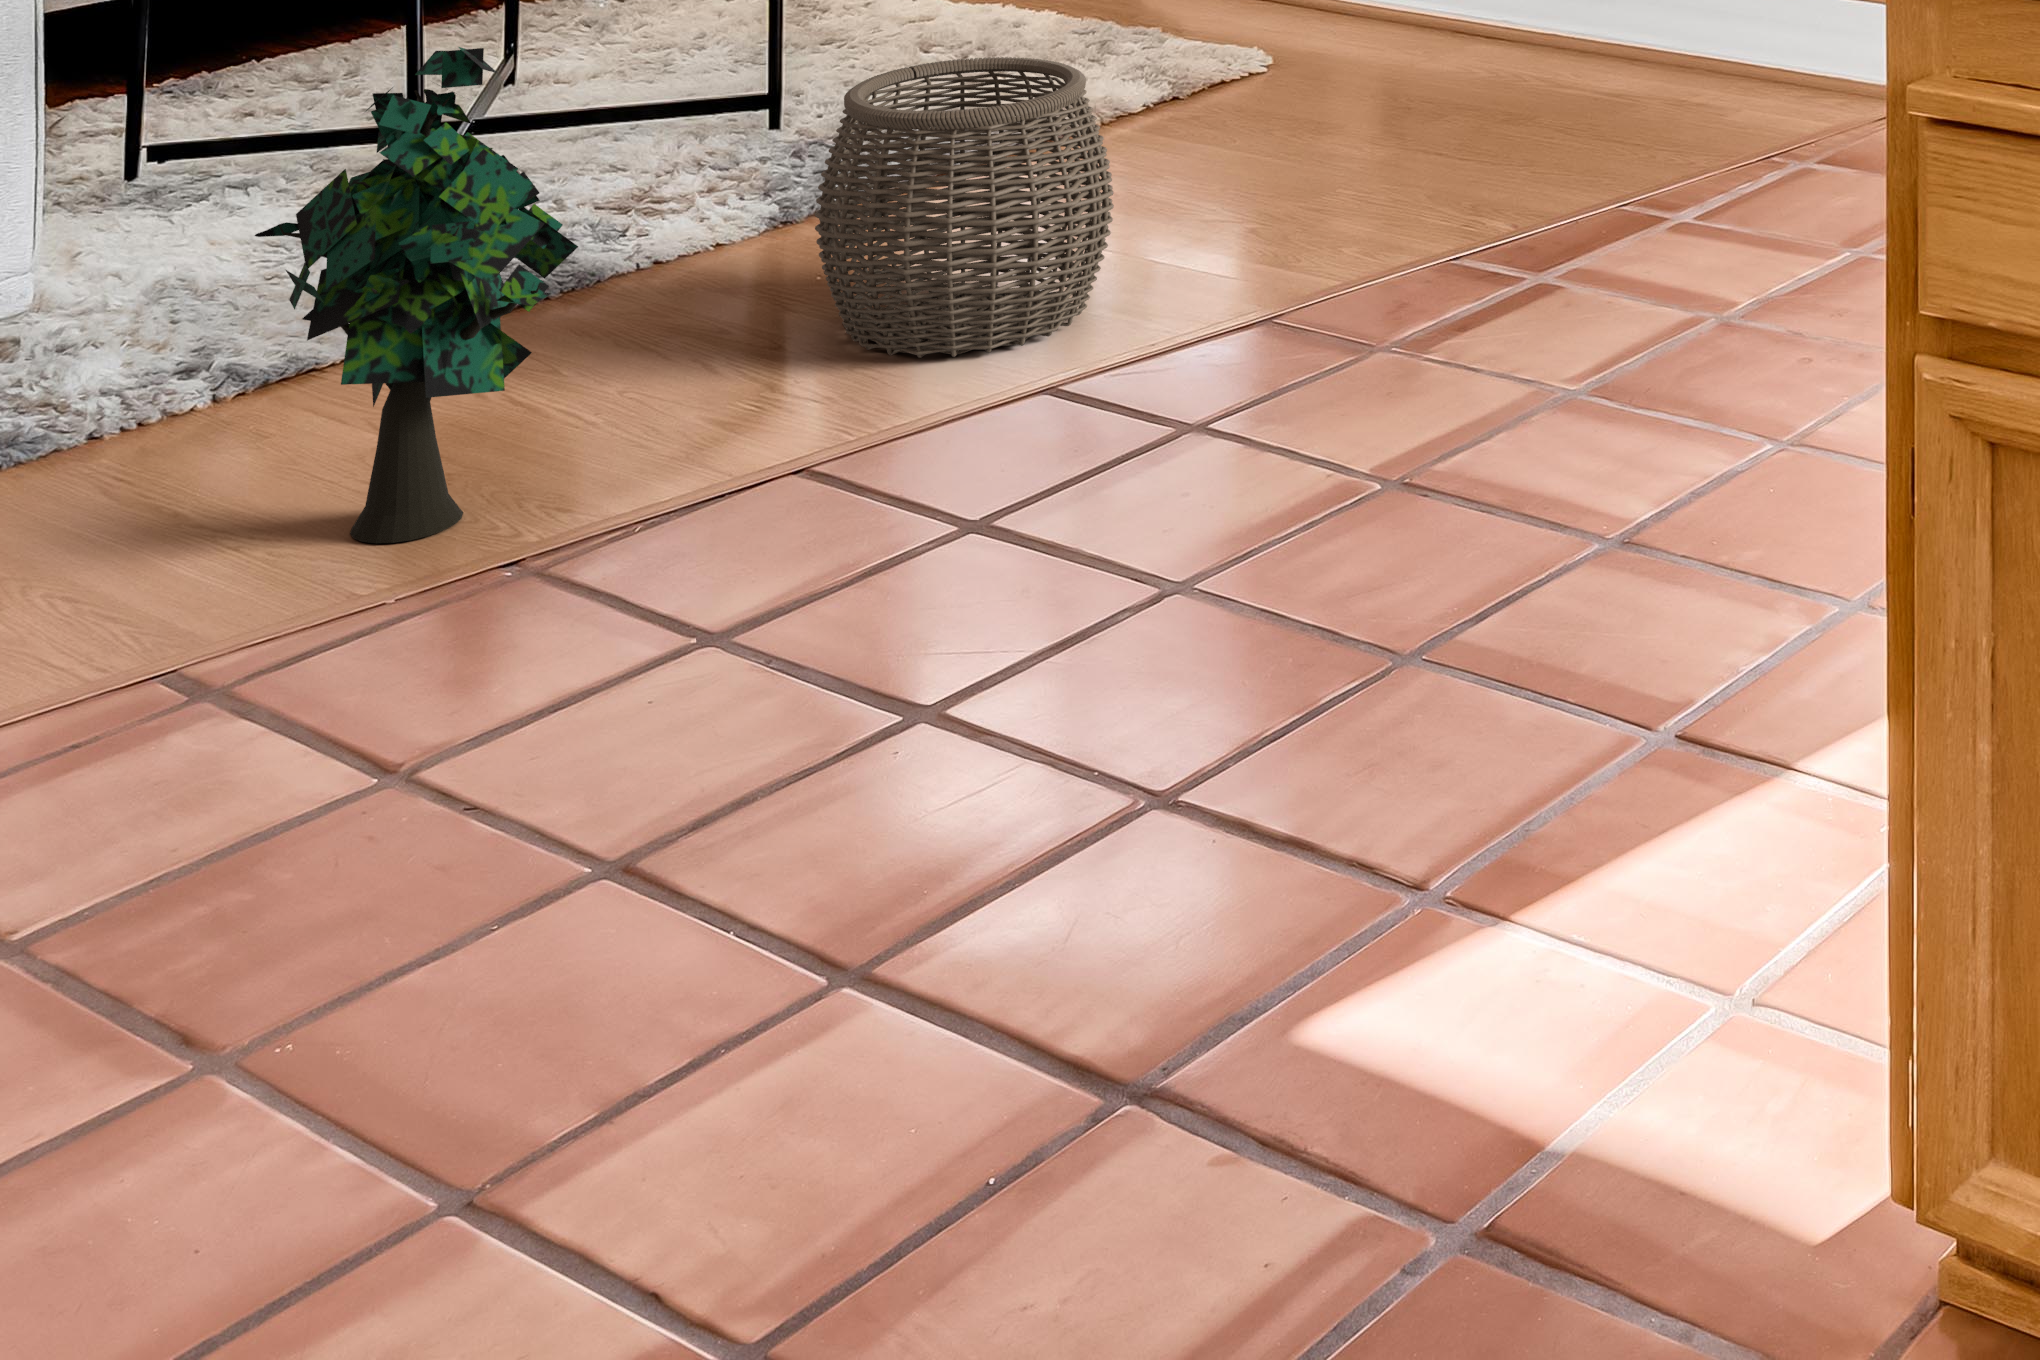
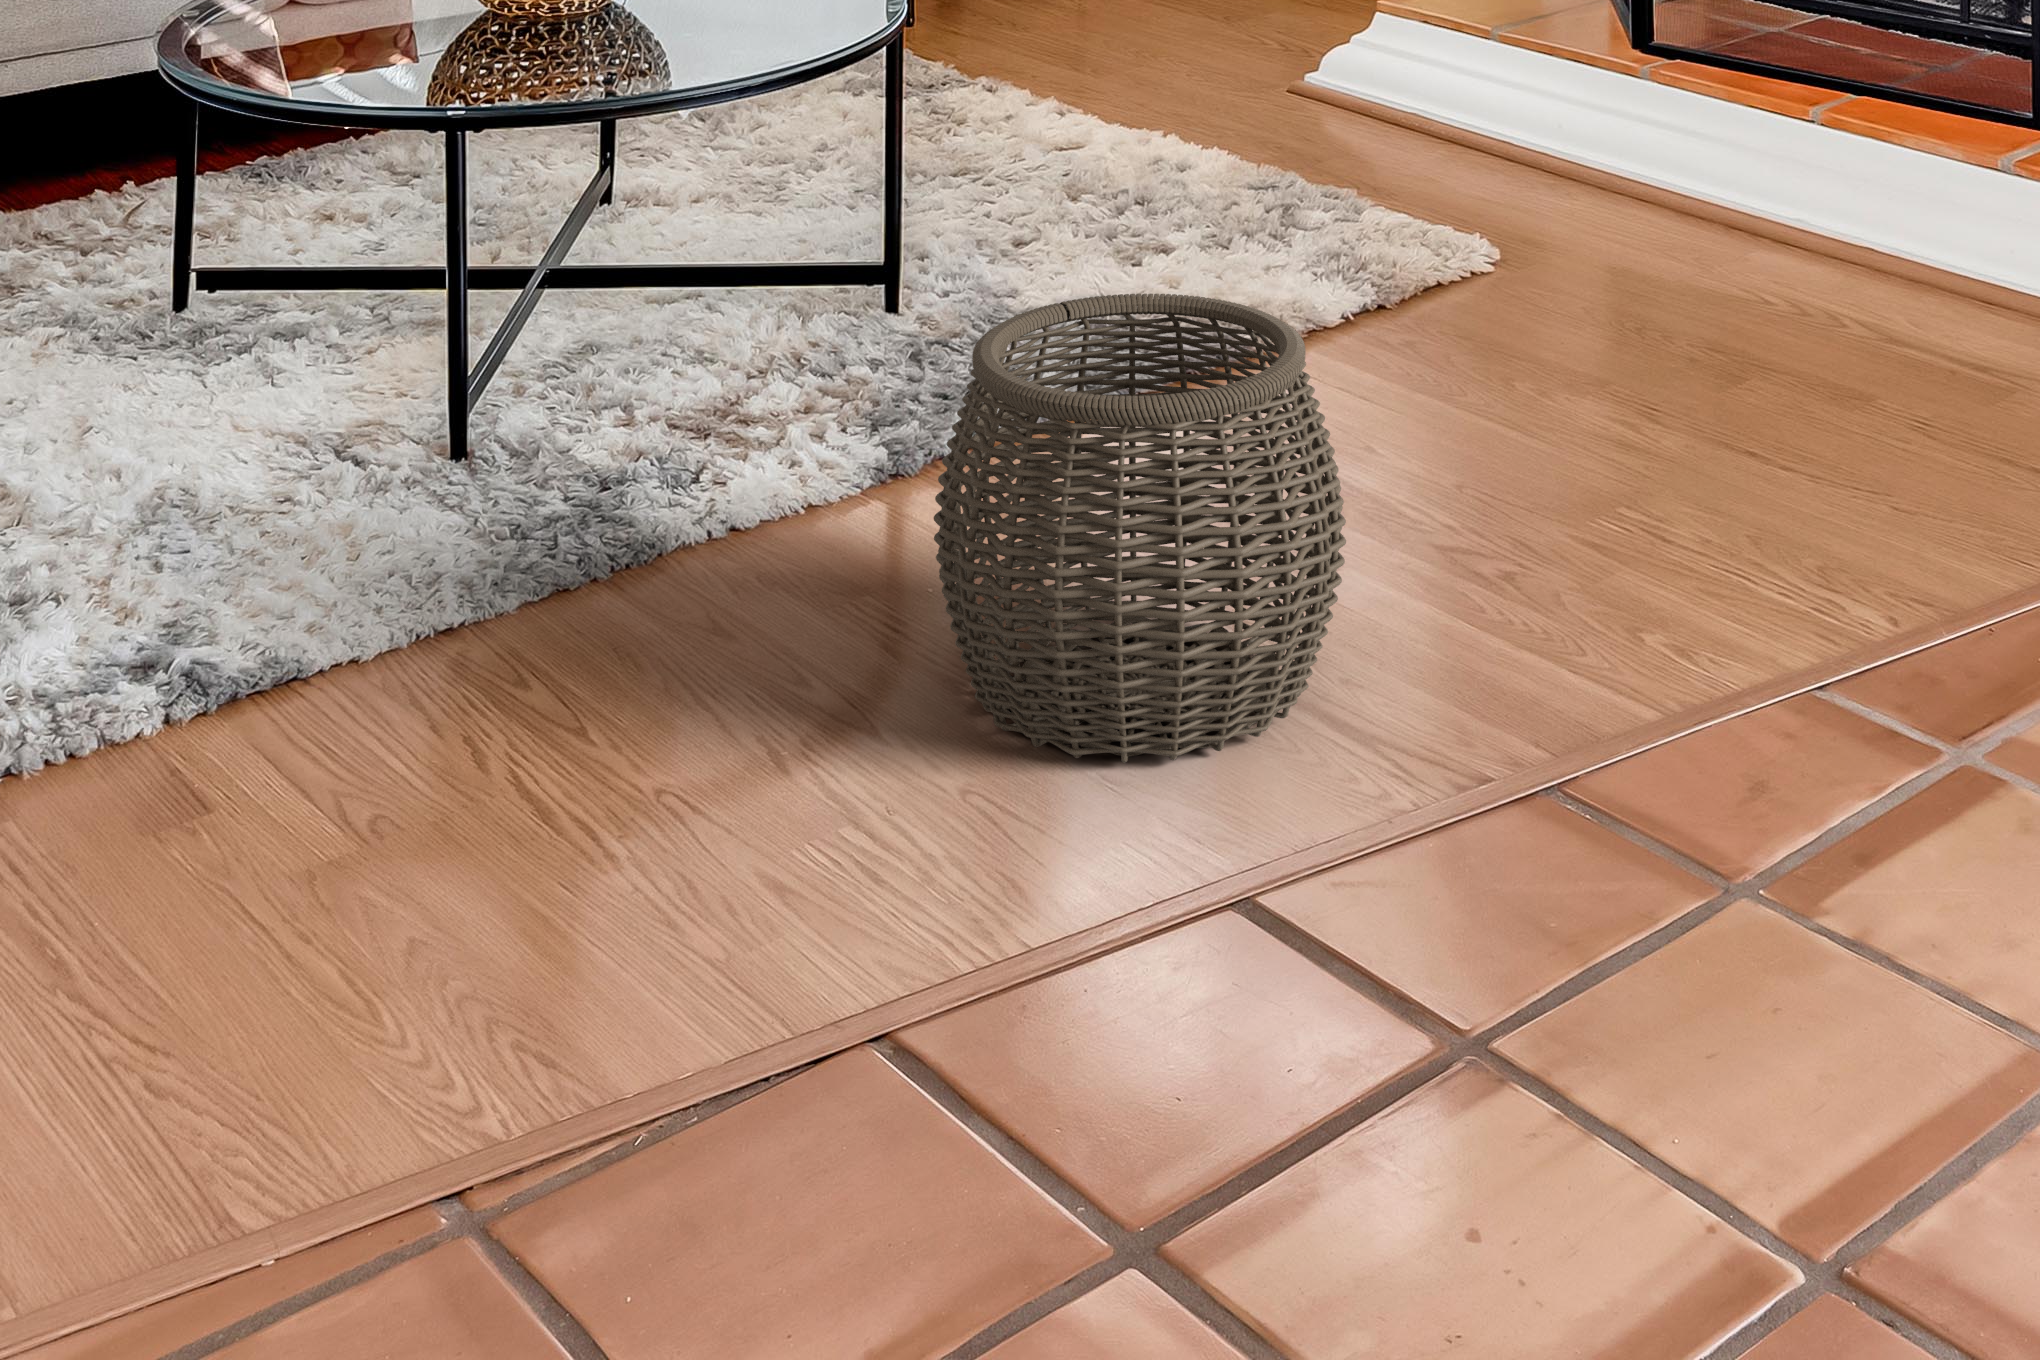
decorative plant: present [255,47,578,543] -> none [158,308,594,1057]

